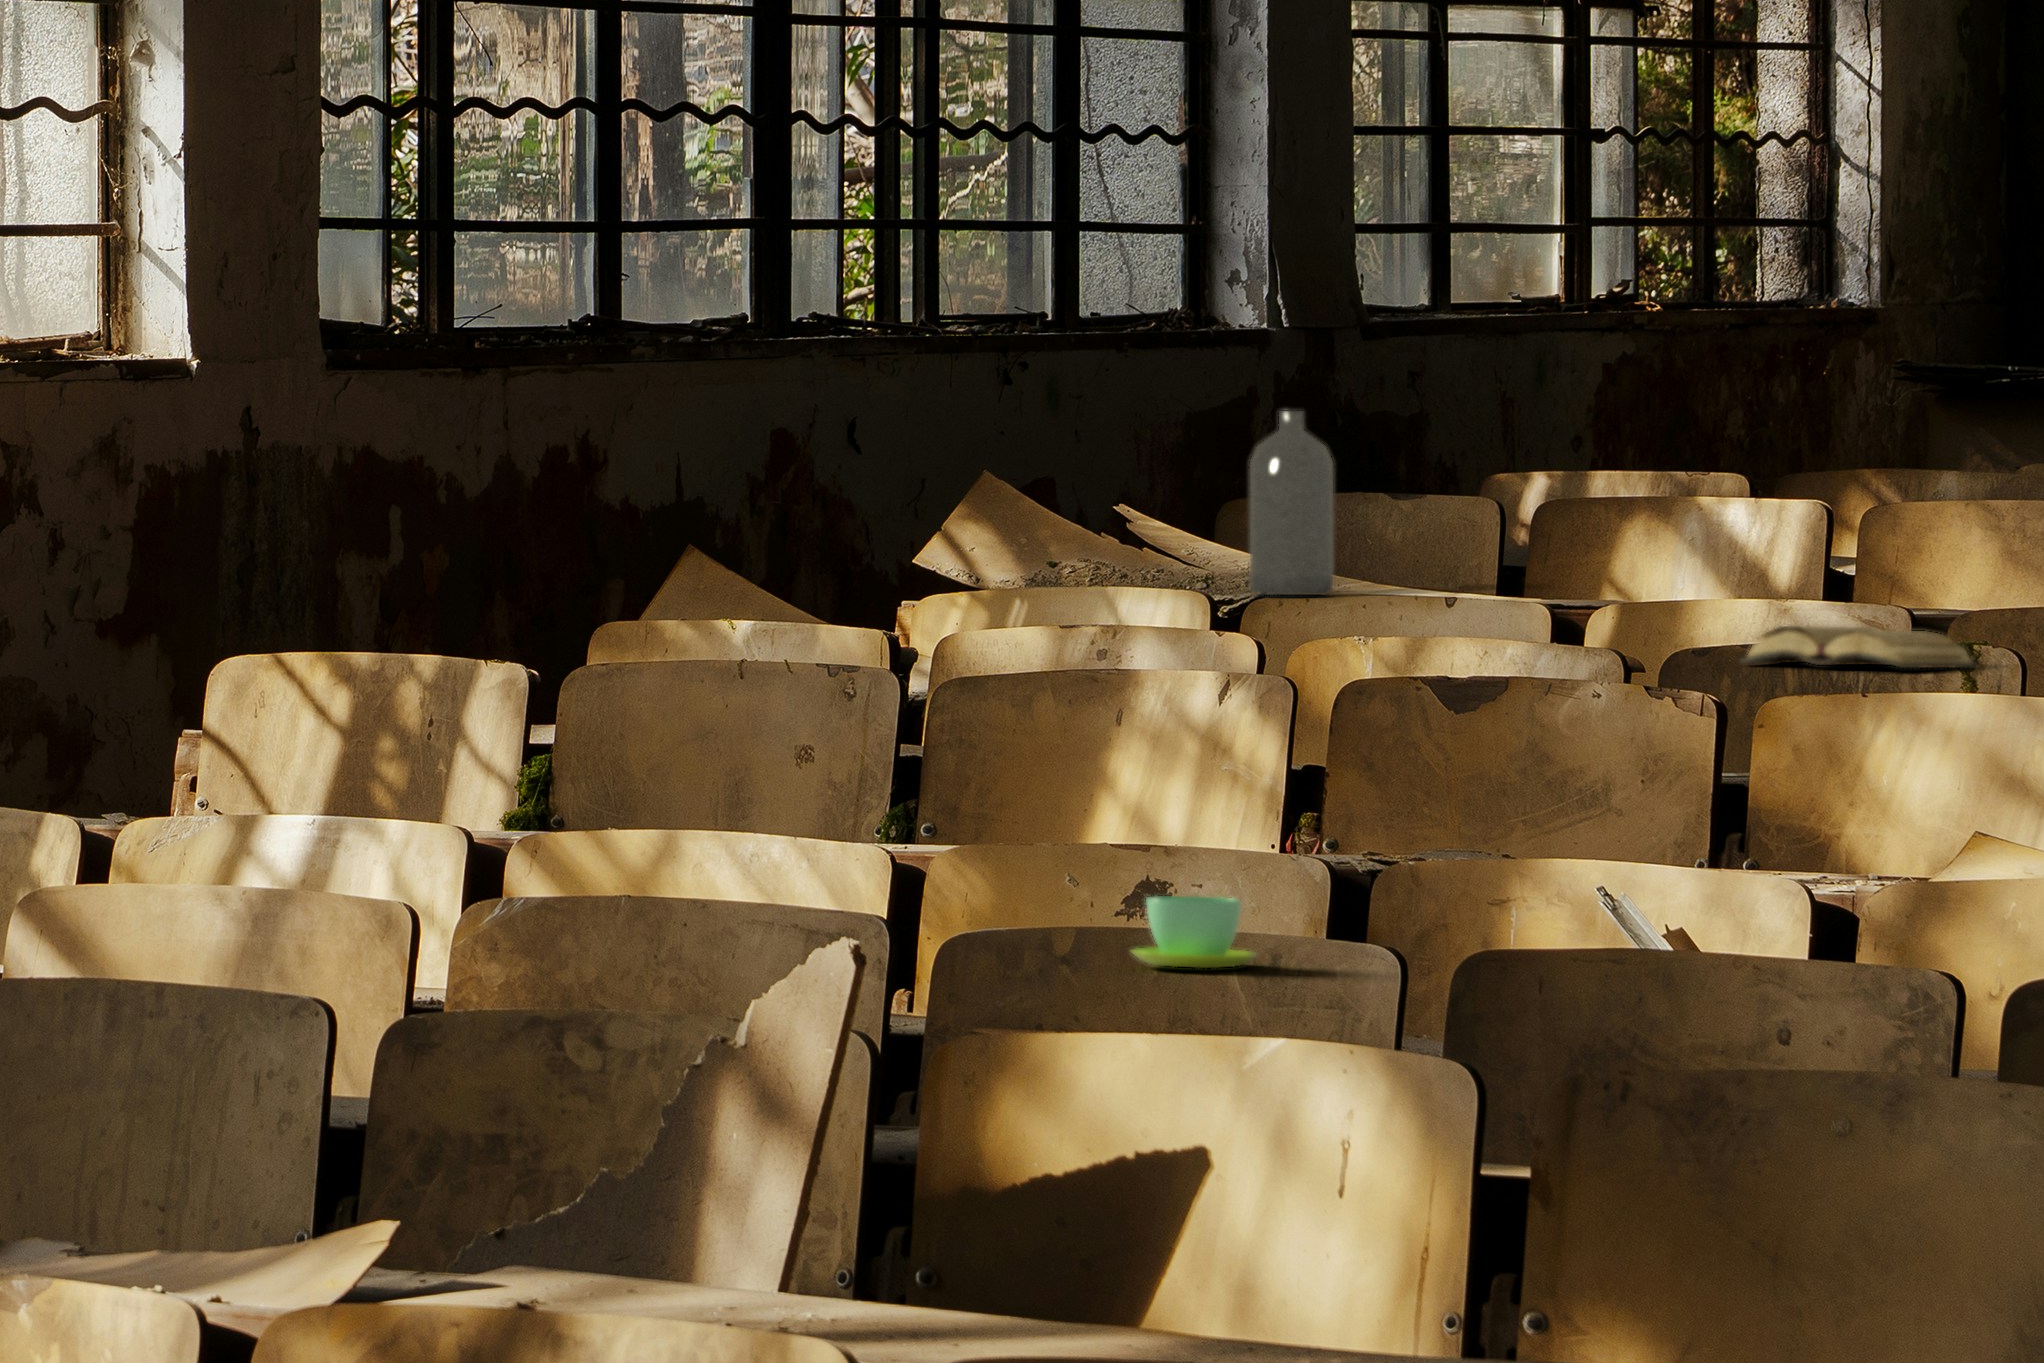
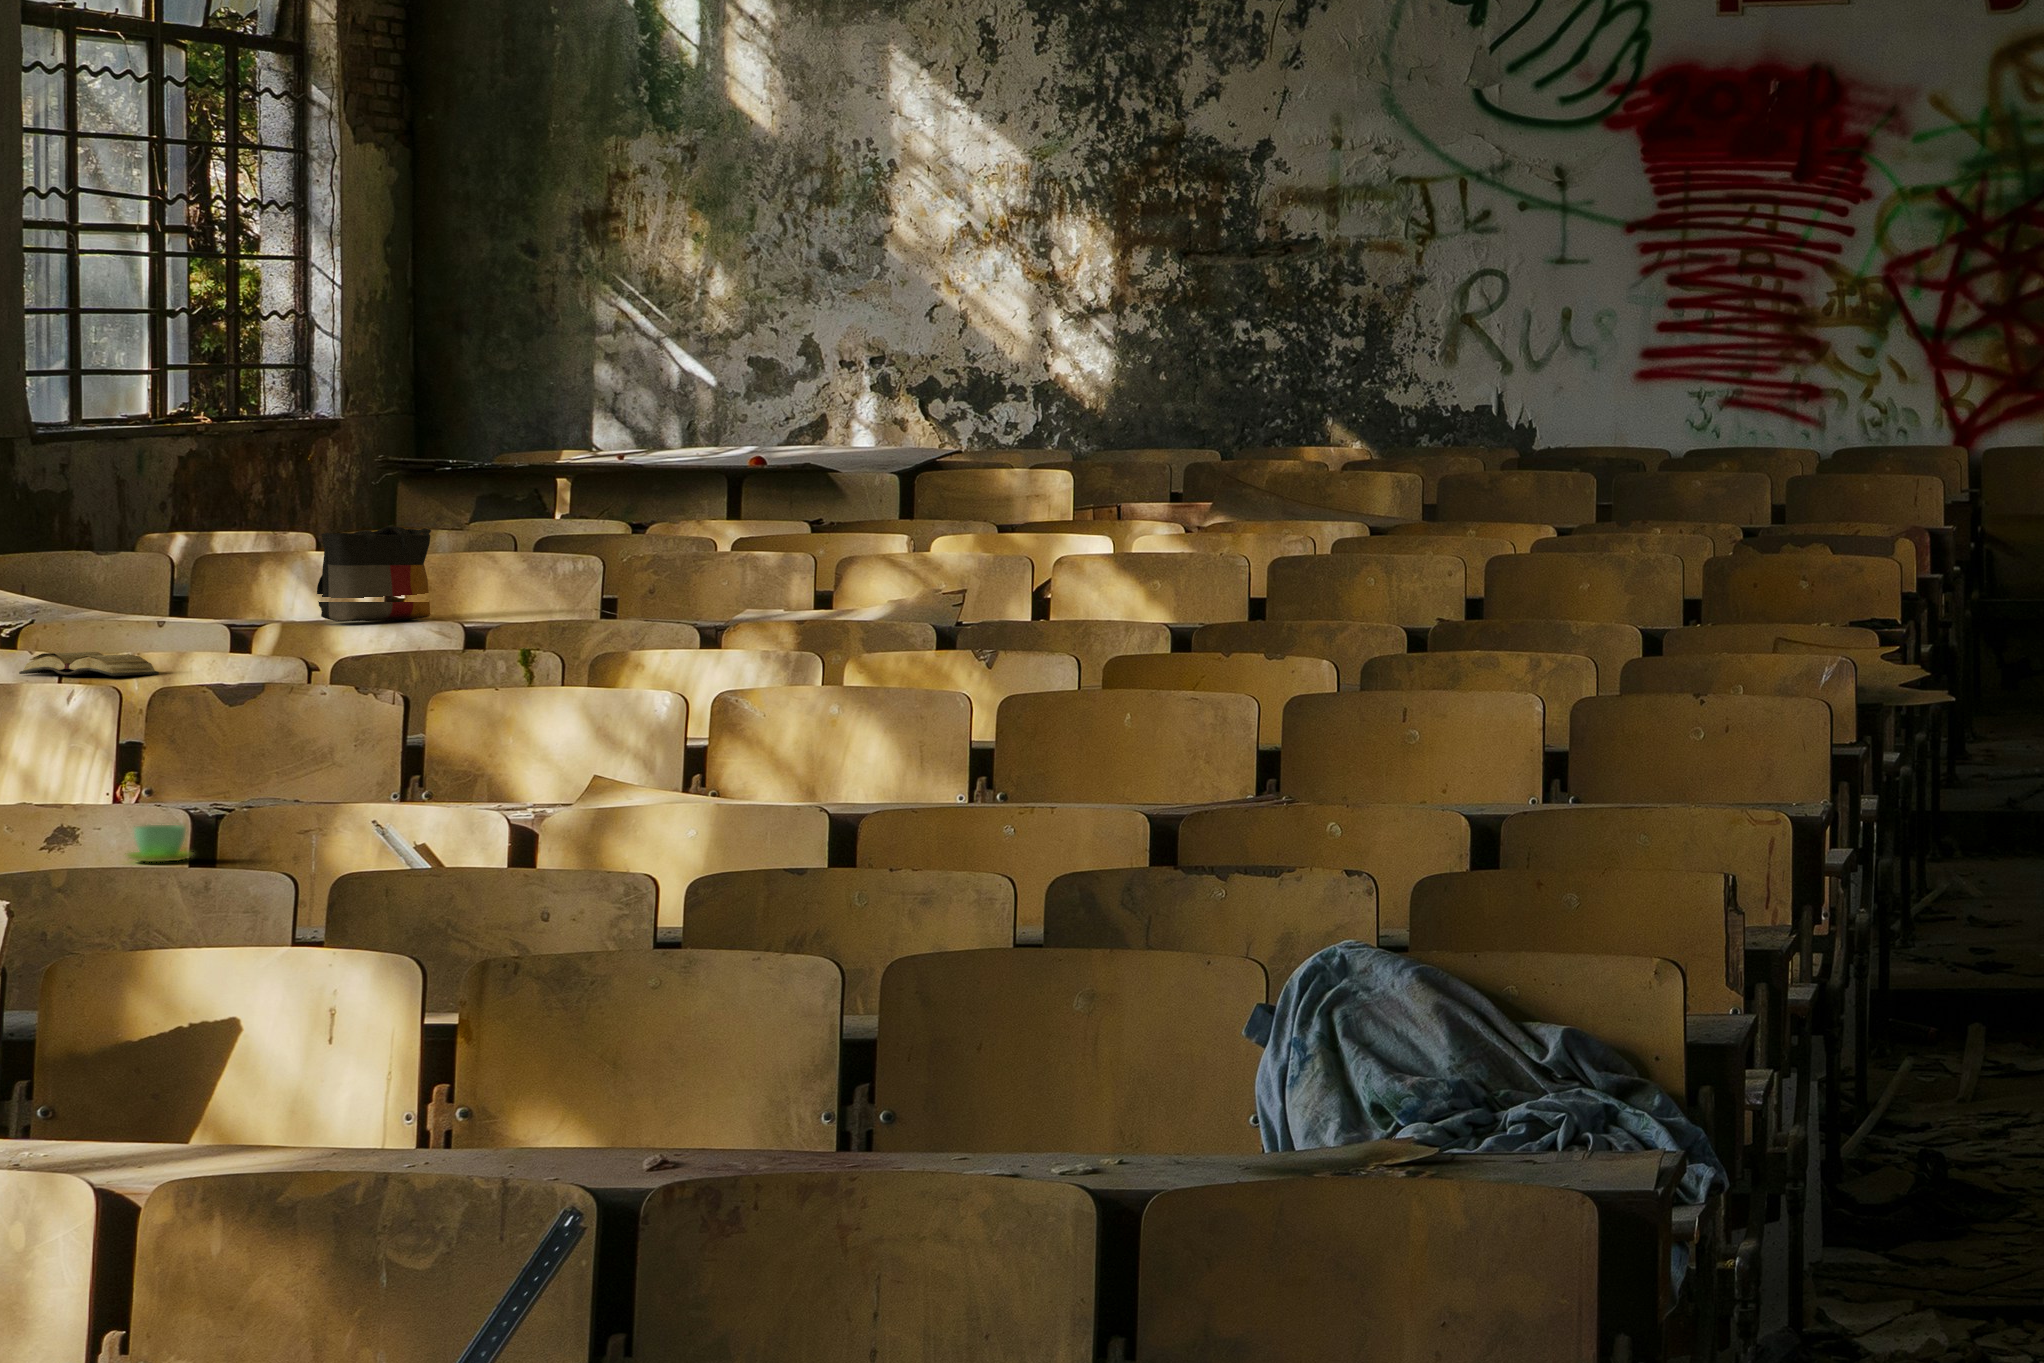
bottle: present [1250,411,1333,595] -> none [21,513,75,622]
tote bag: none [1727,428,1924,599] -> present [317,526,431,622]
diary: present [1741,626,1977,668] -> present [19,652,159,676]

